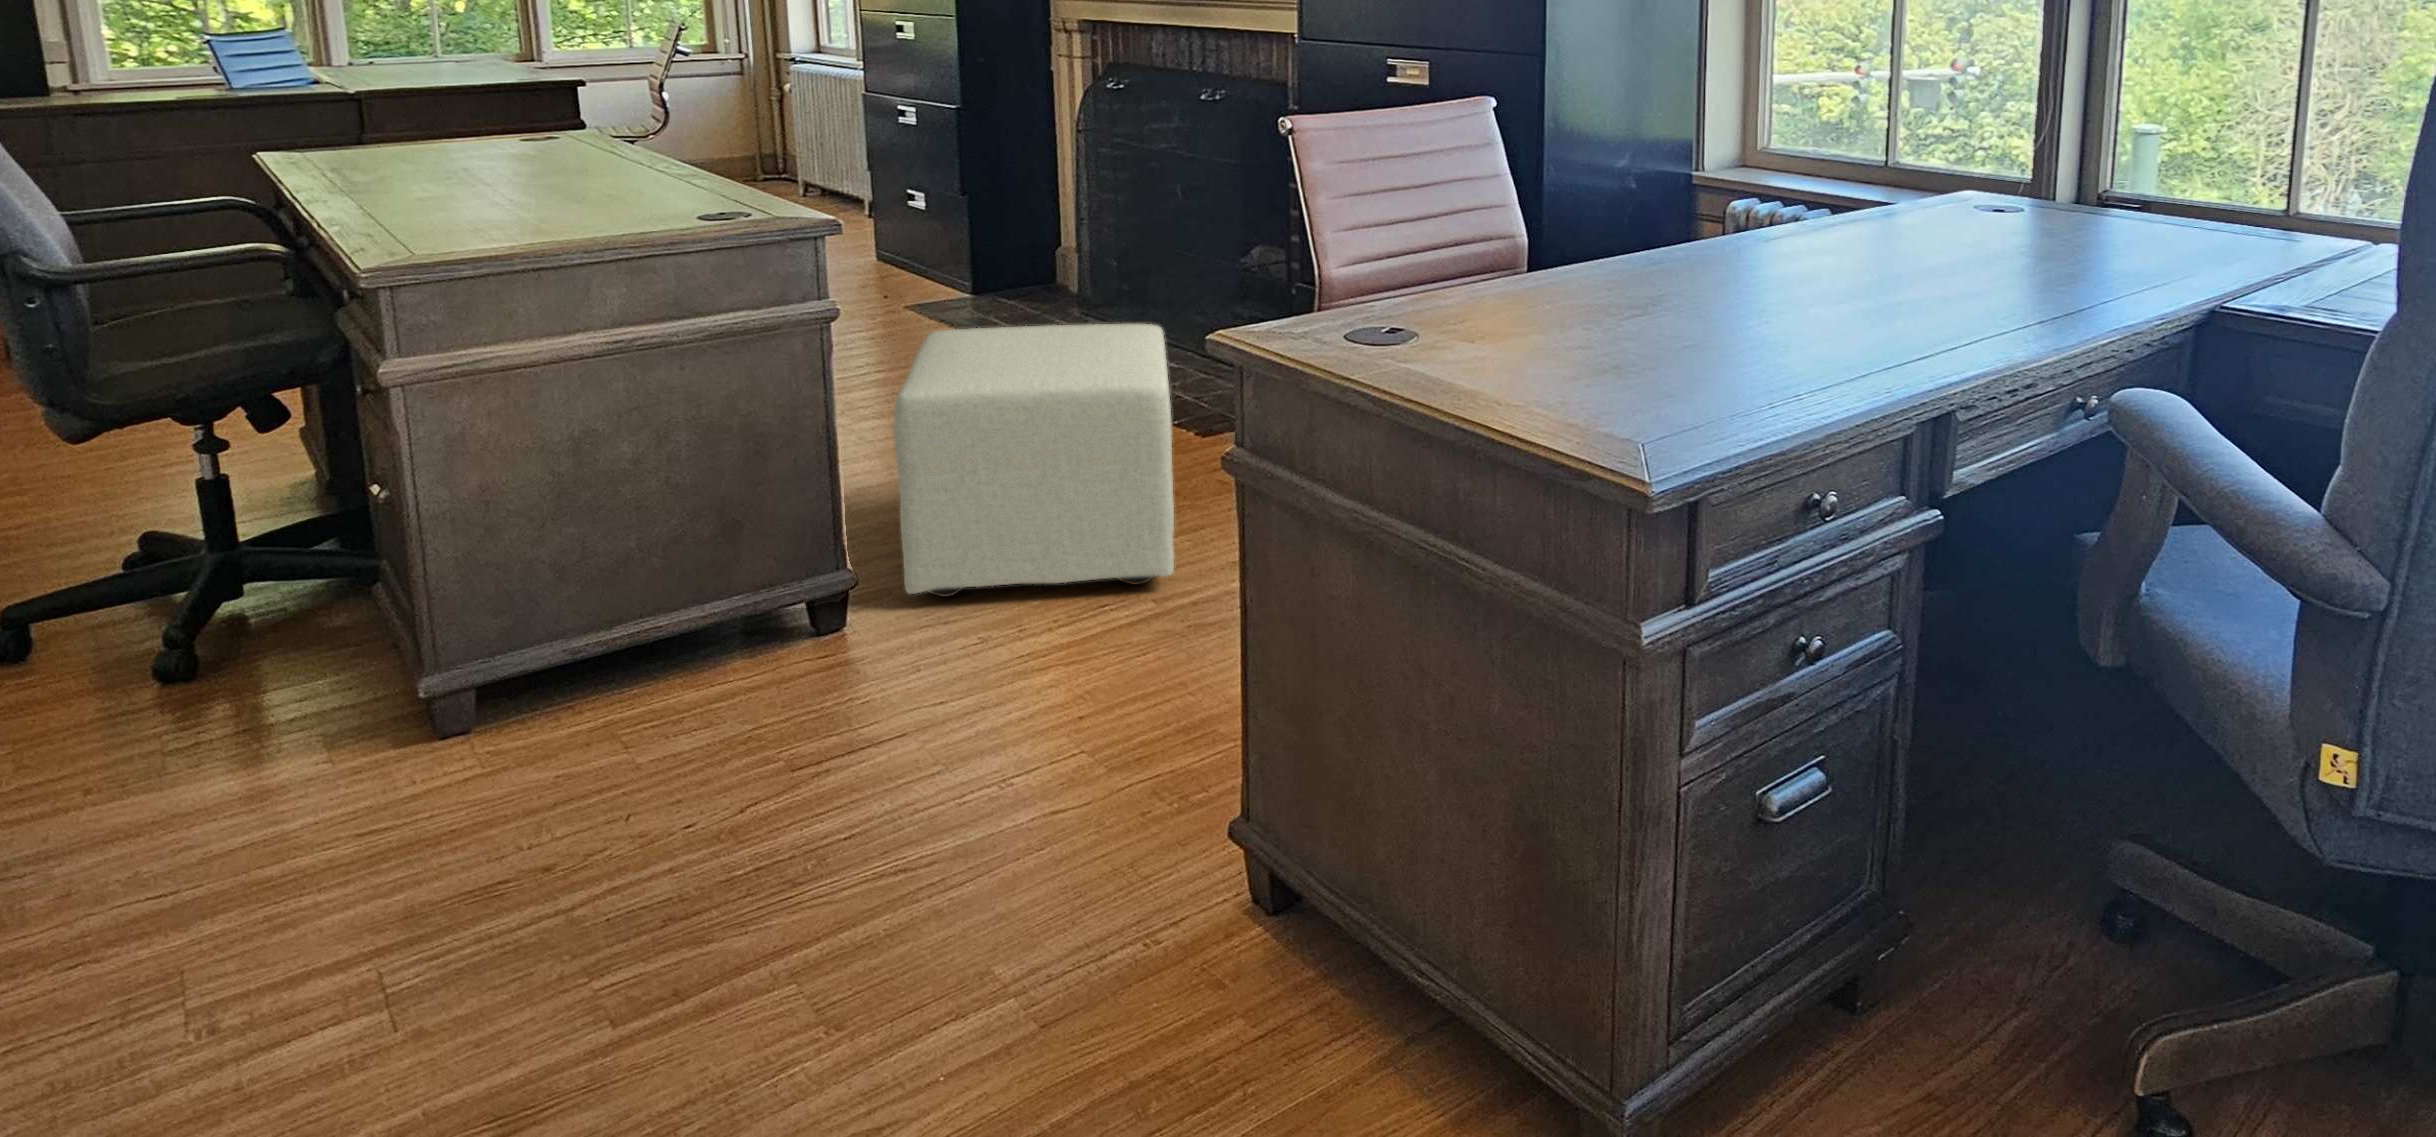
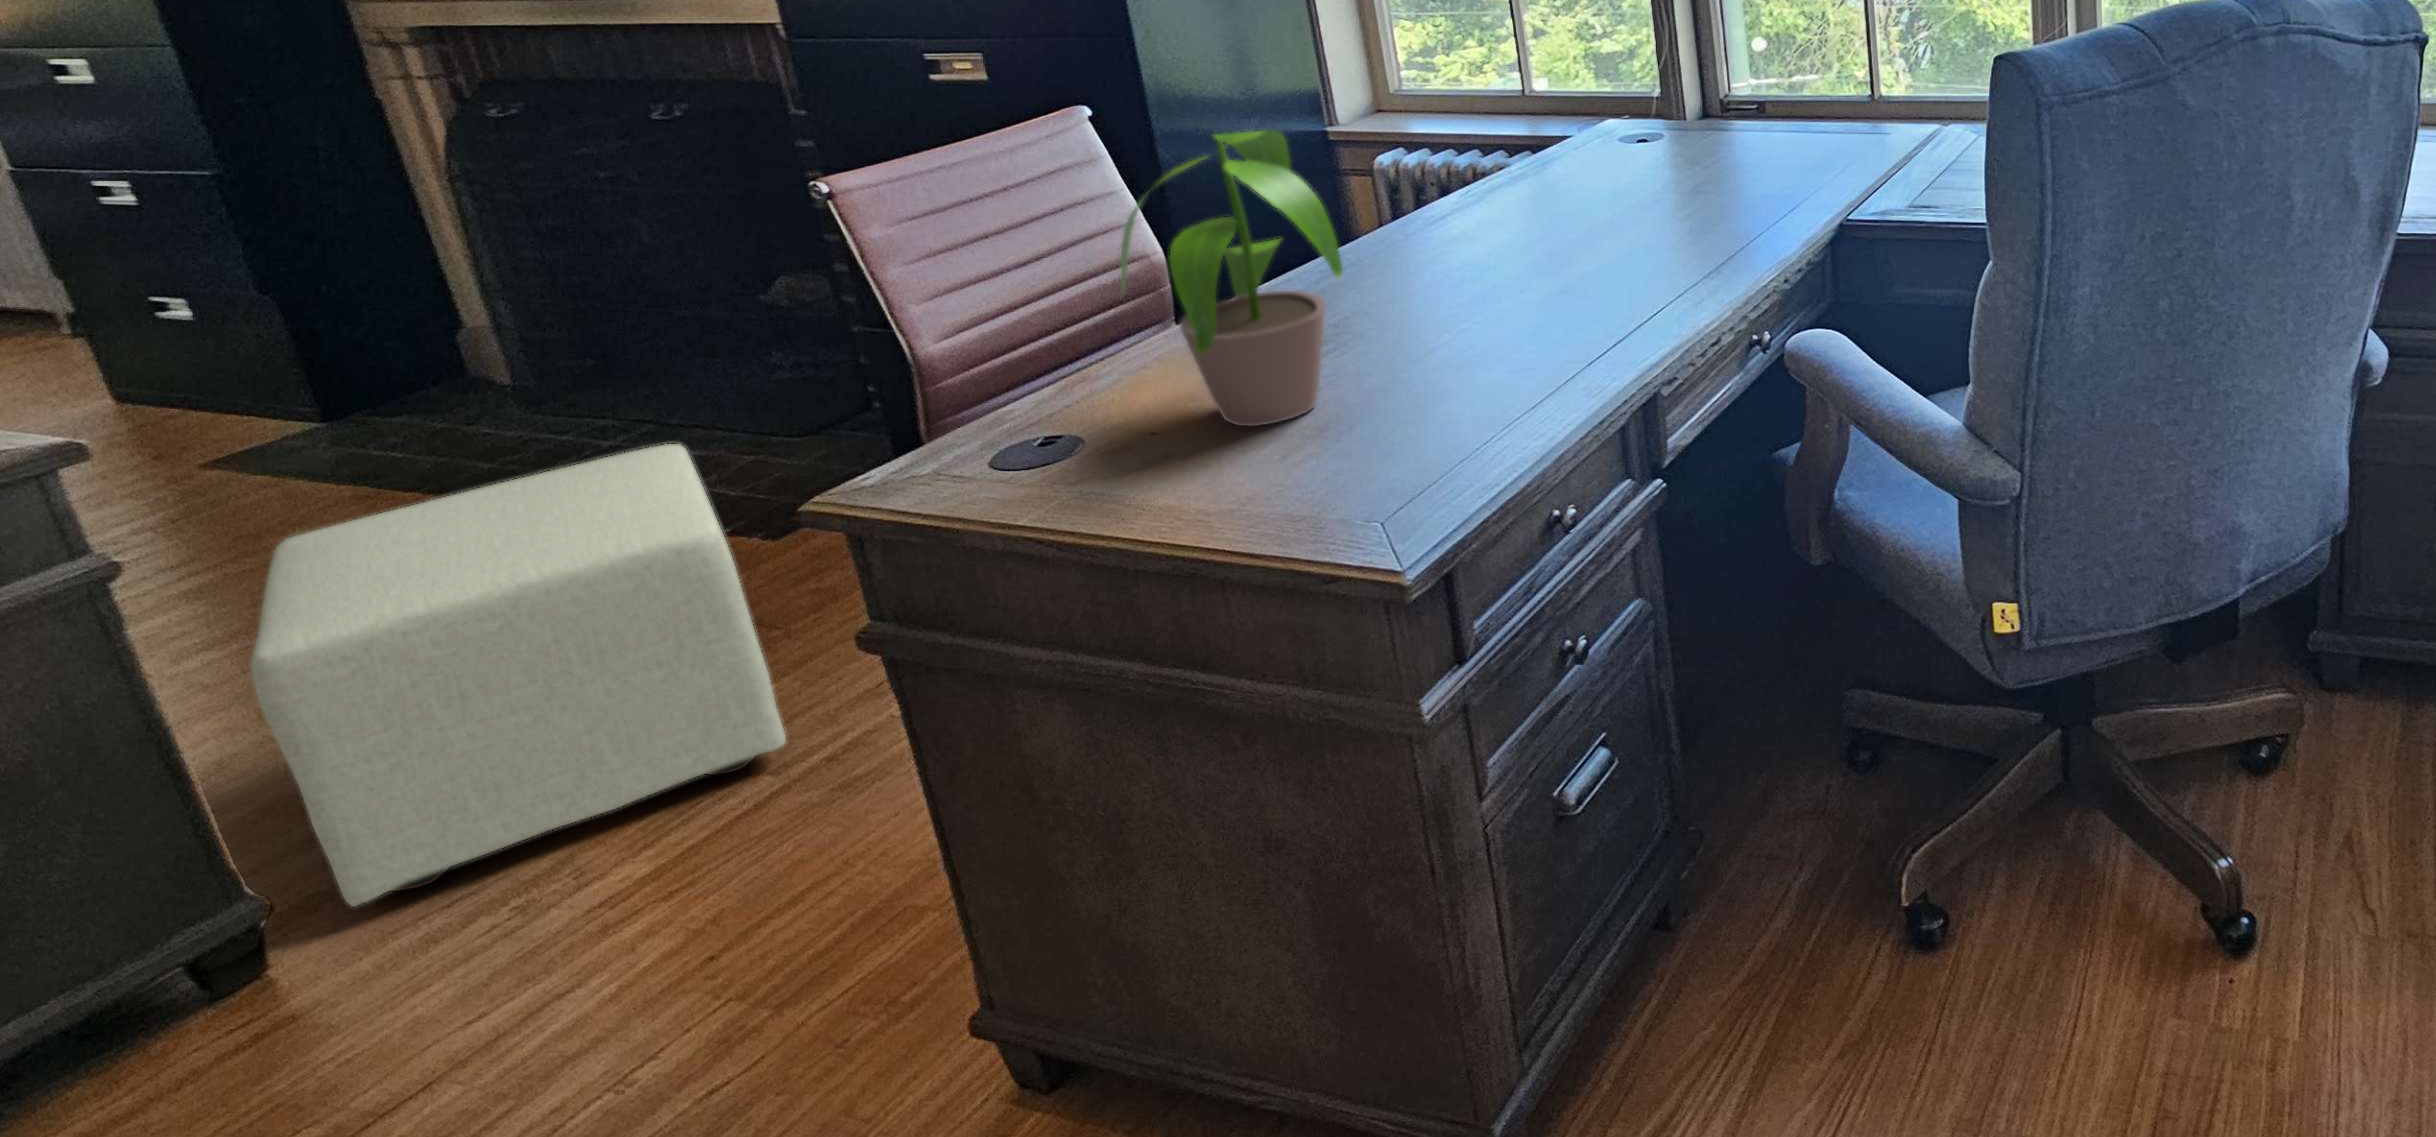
potted plant: none [1451,79,1694,351] -> present [1121,130,1343,426]

